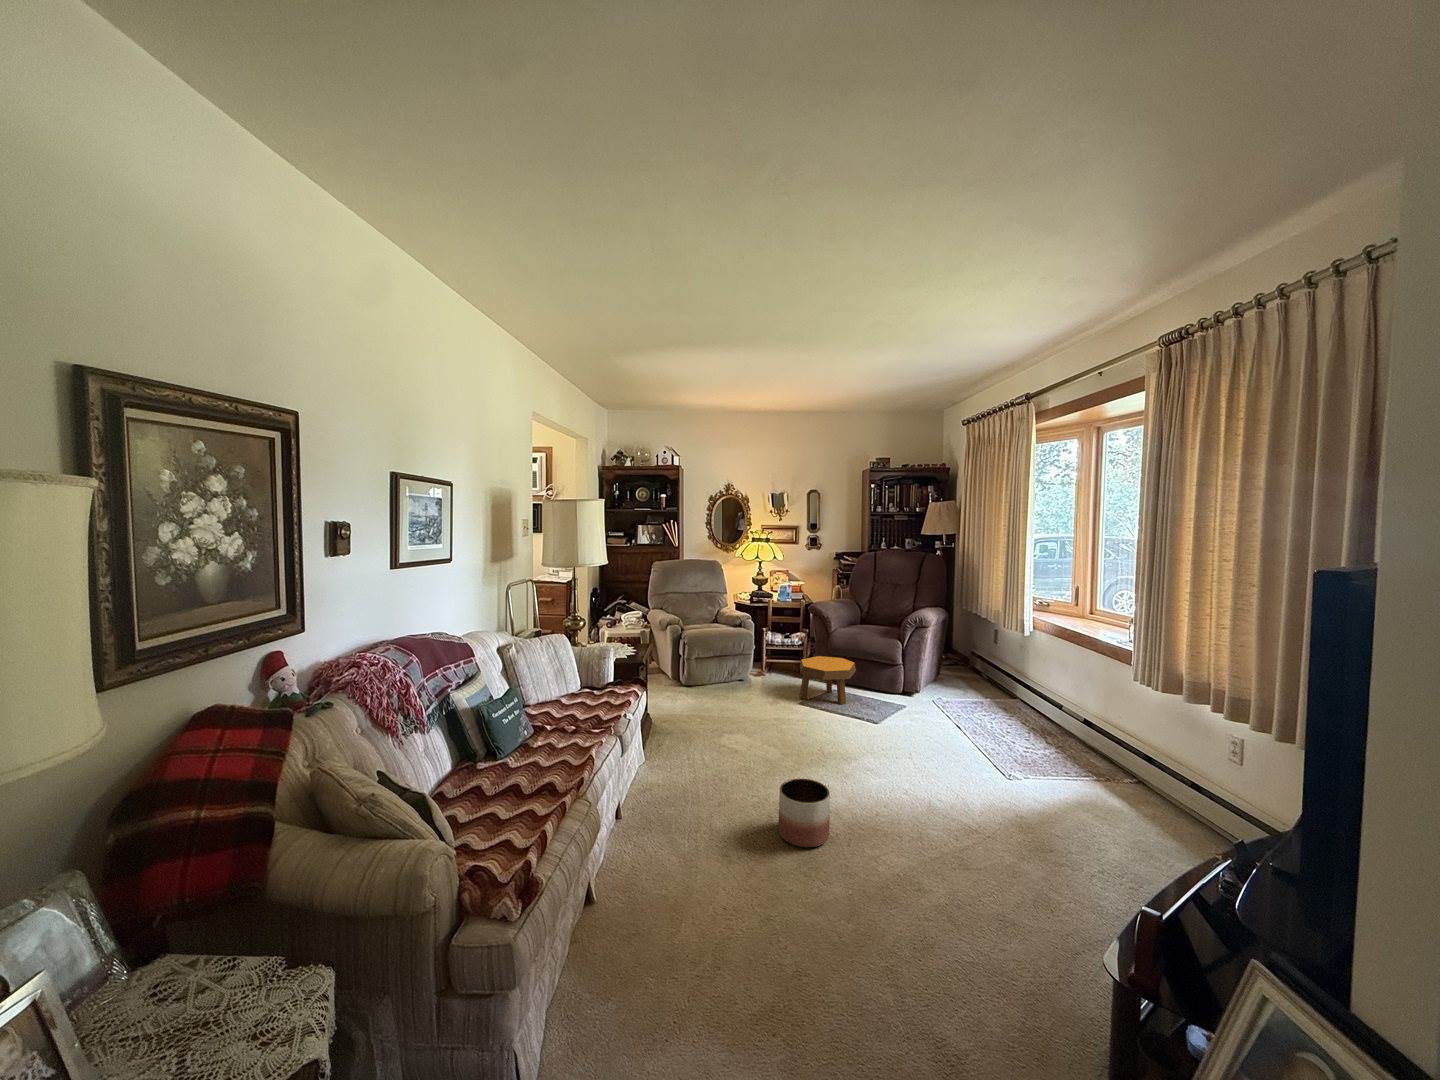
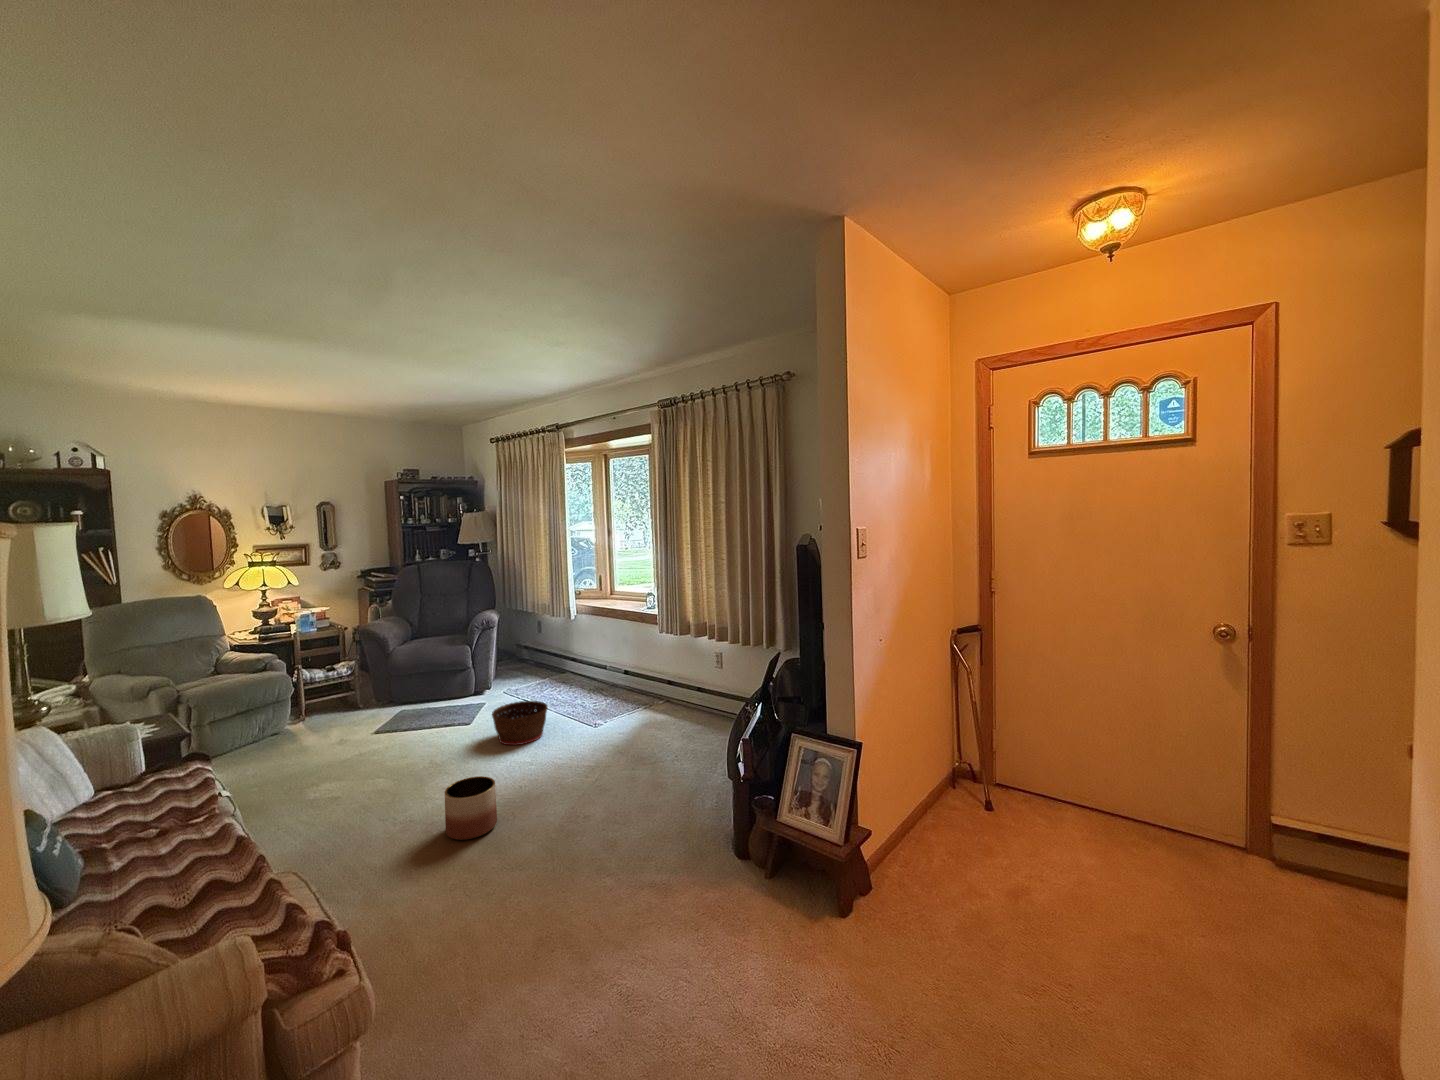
footstool: present [800,656,856,704] -> none [363,677,430,731]
basket: none [886,713,949,766] -> present [492,701,548,745]

